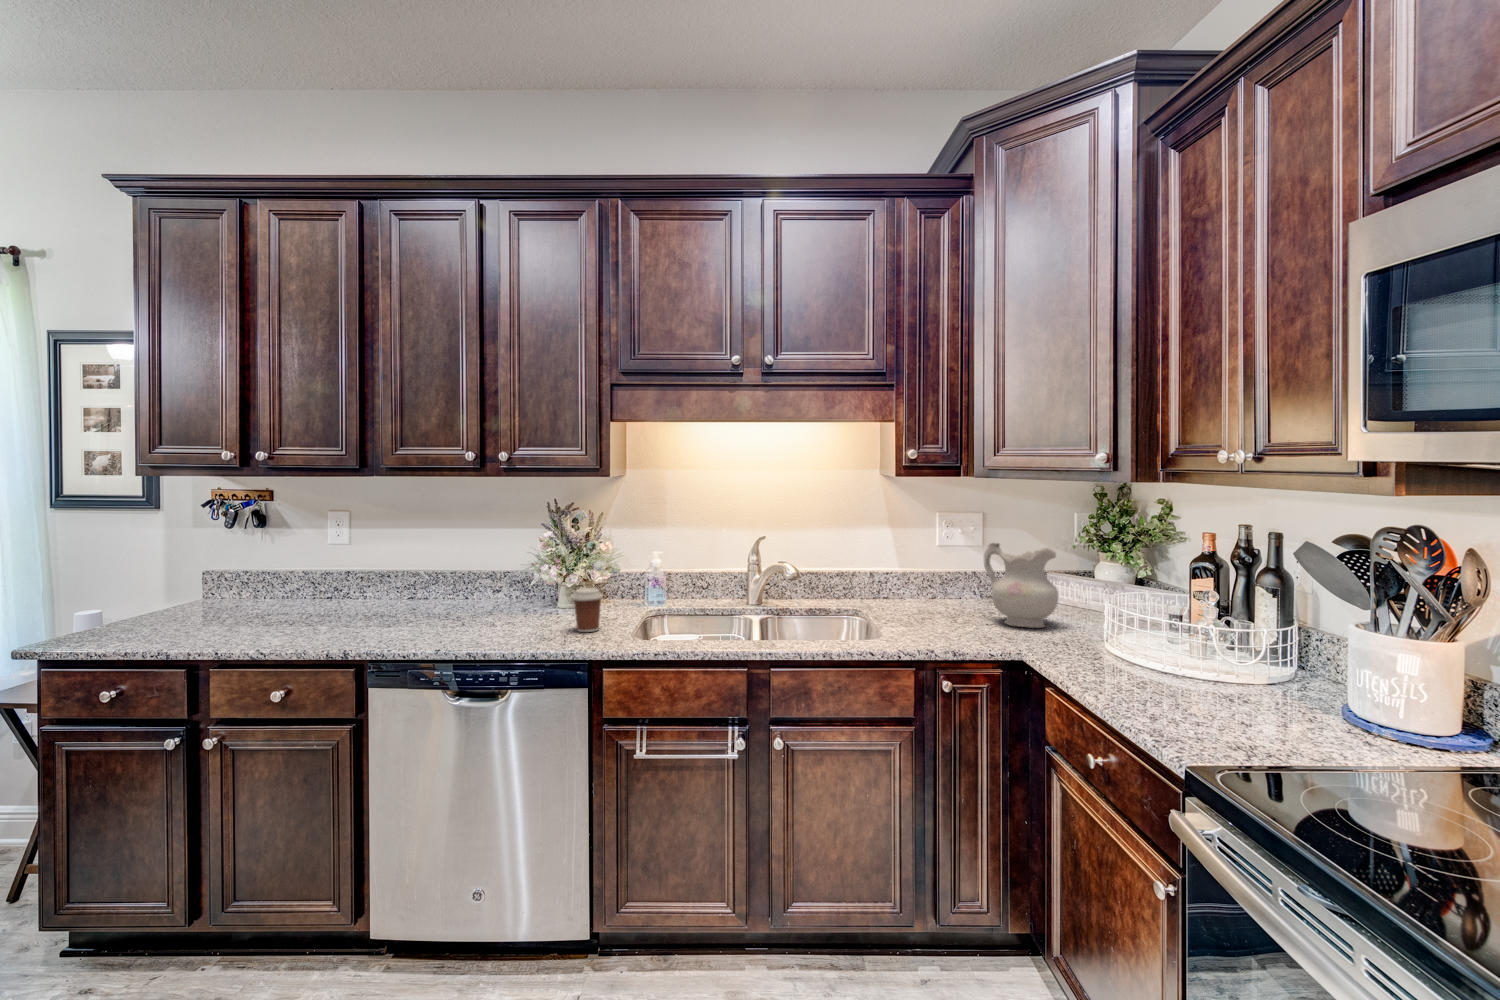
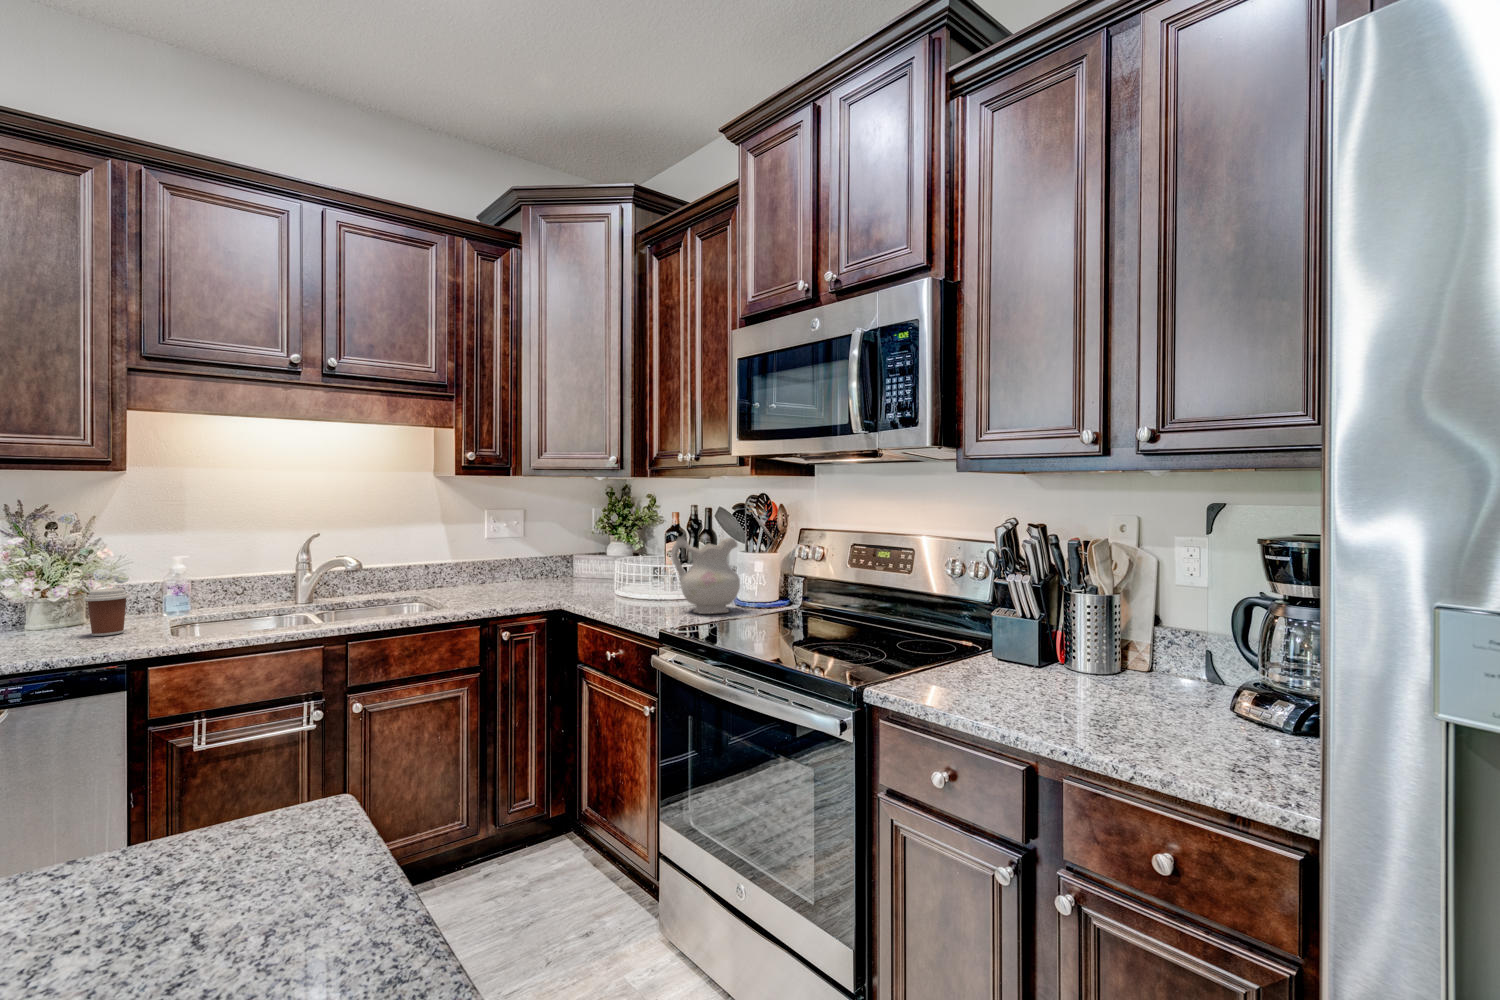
ceramic pitcher: present [984,543,1058,628] -> present [672,537,740,614]

